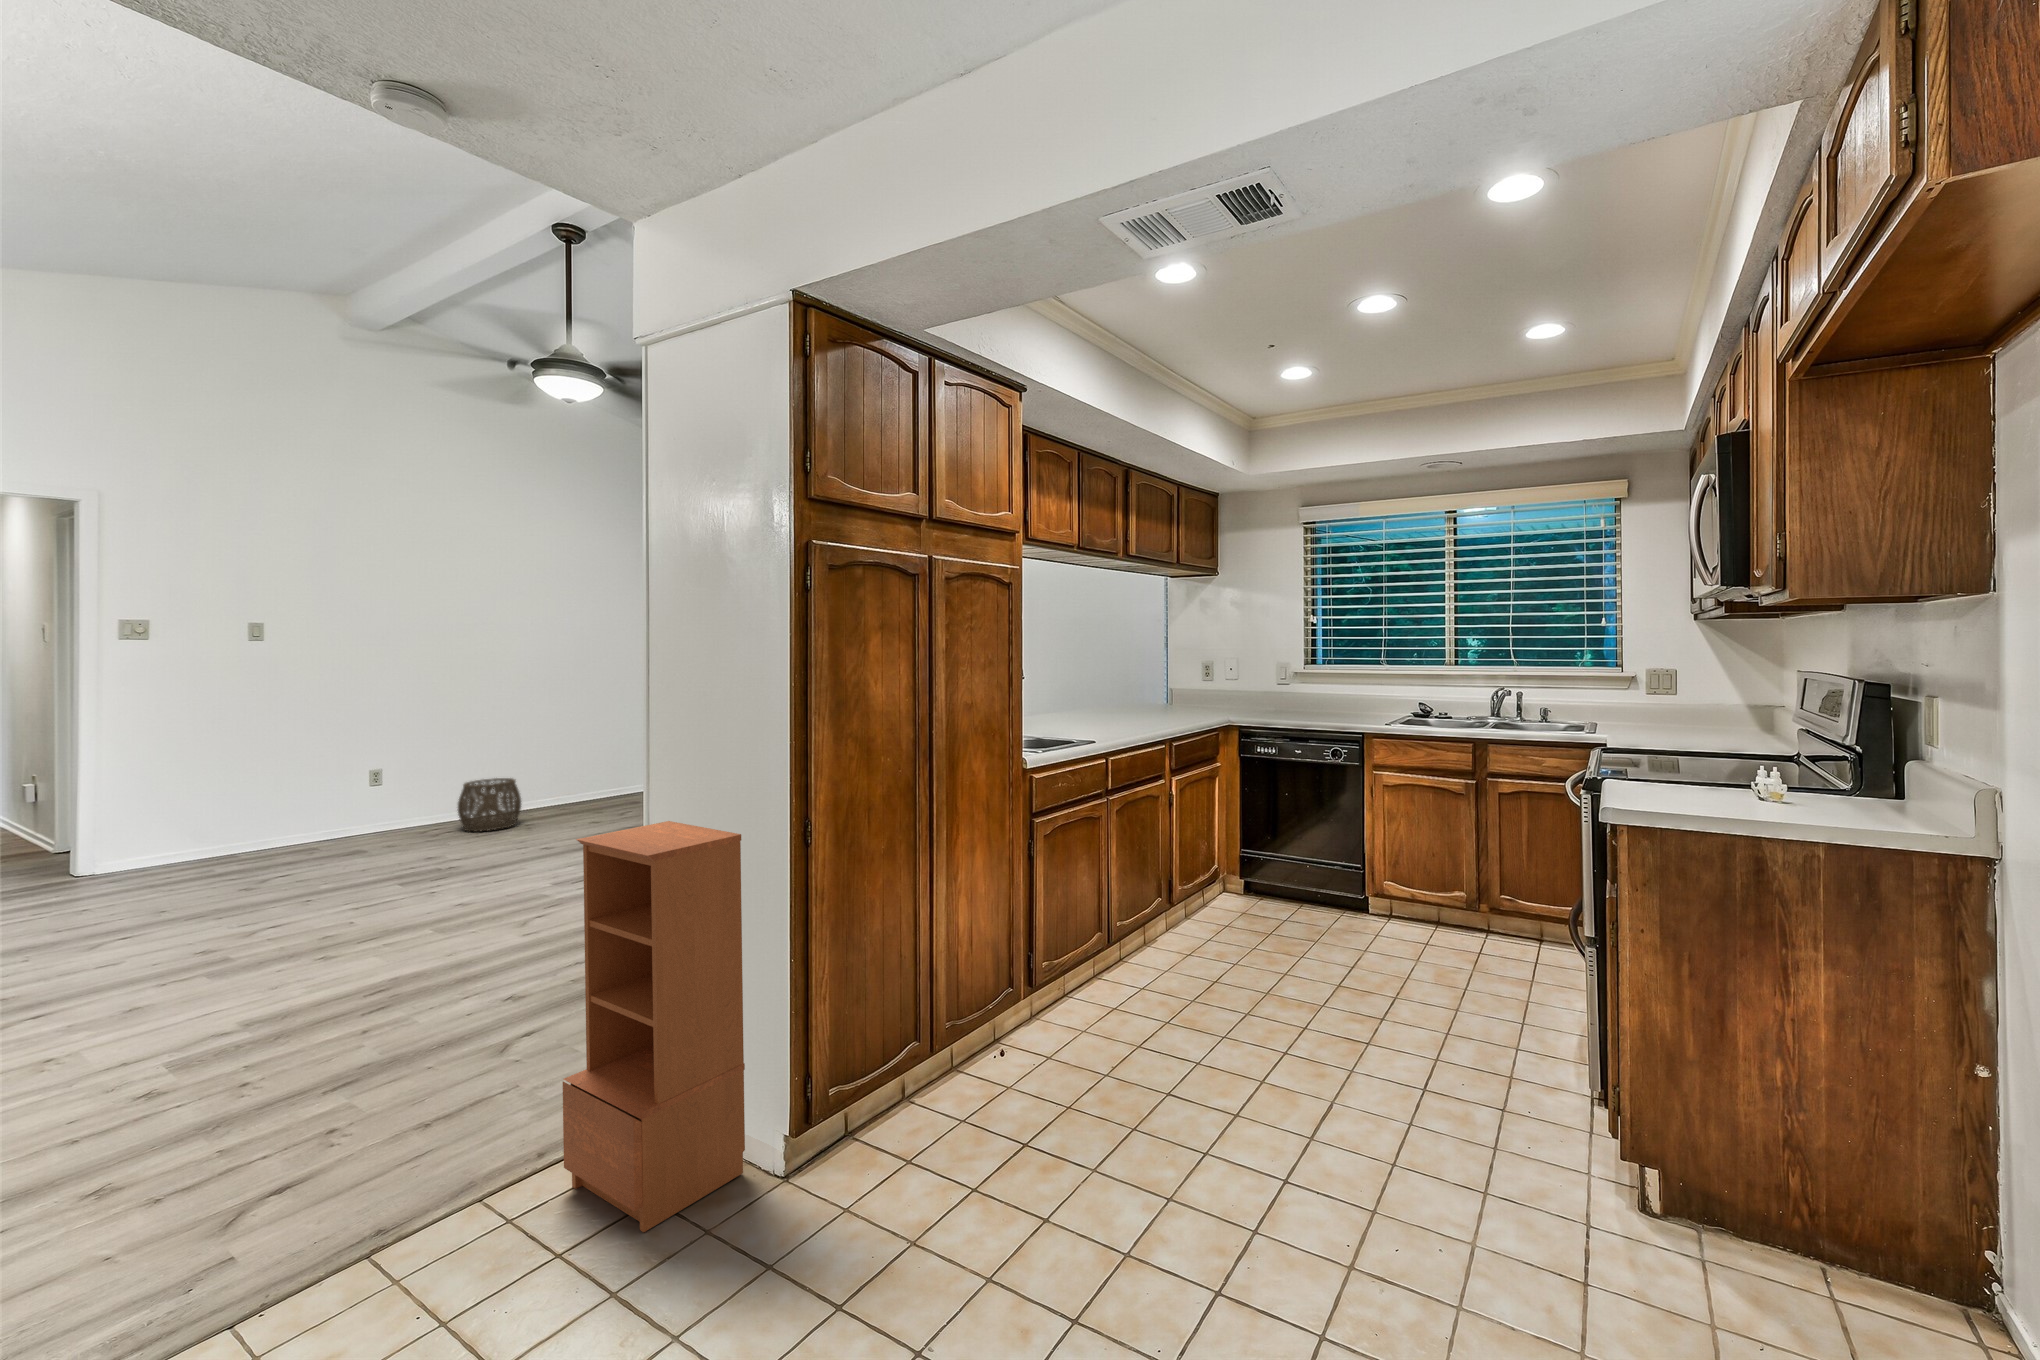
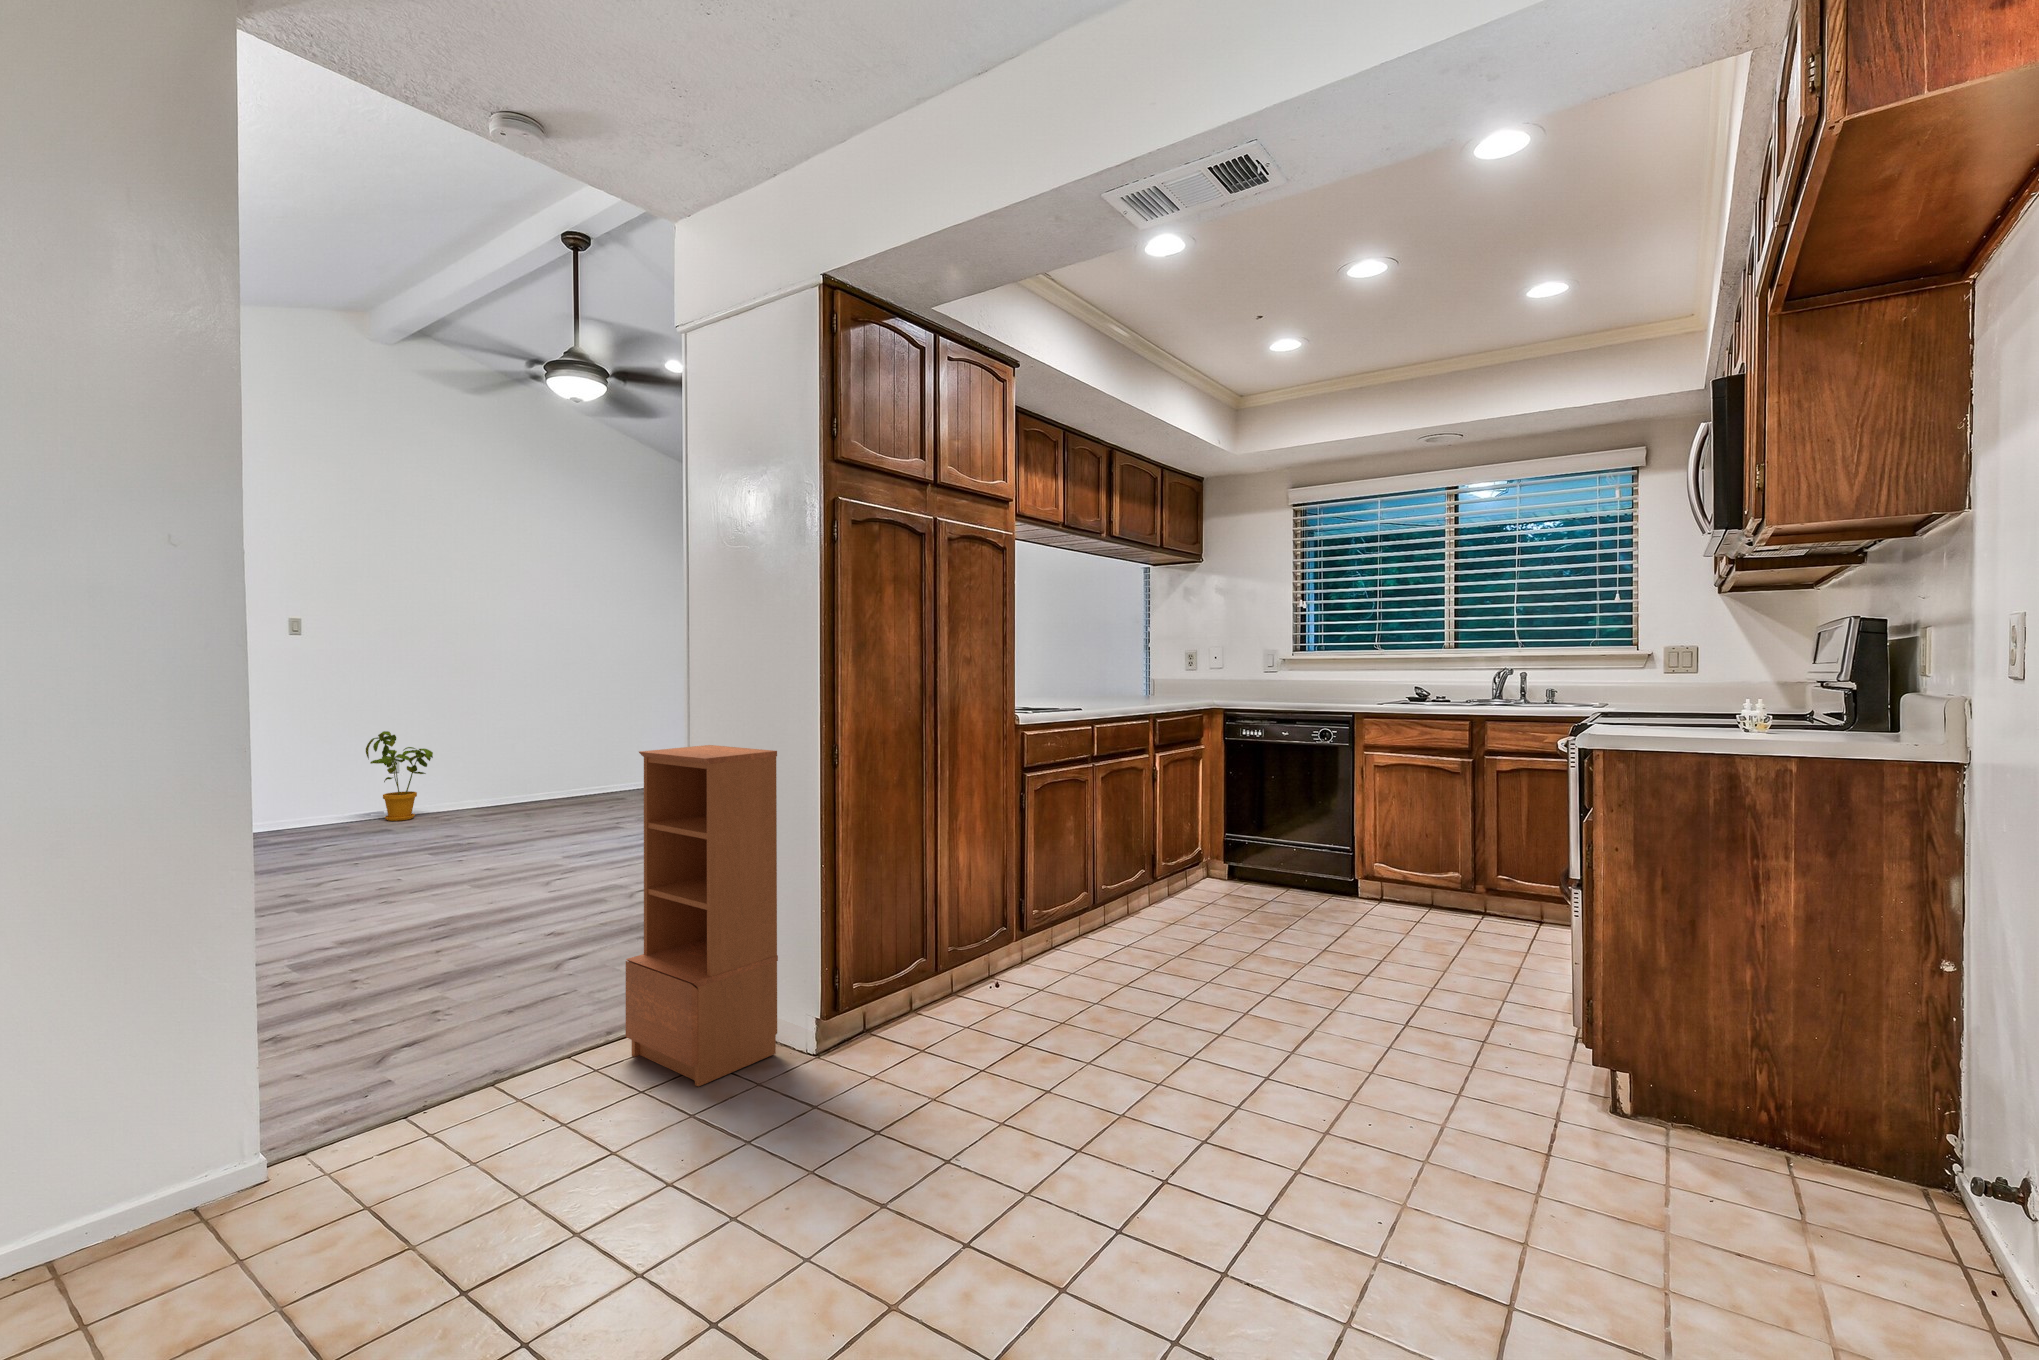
house plant: none [331,755,411,851] -> present [366,731,433,821]
woven basket: present [457,778,521,832] -> none [469,761,526,809]

